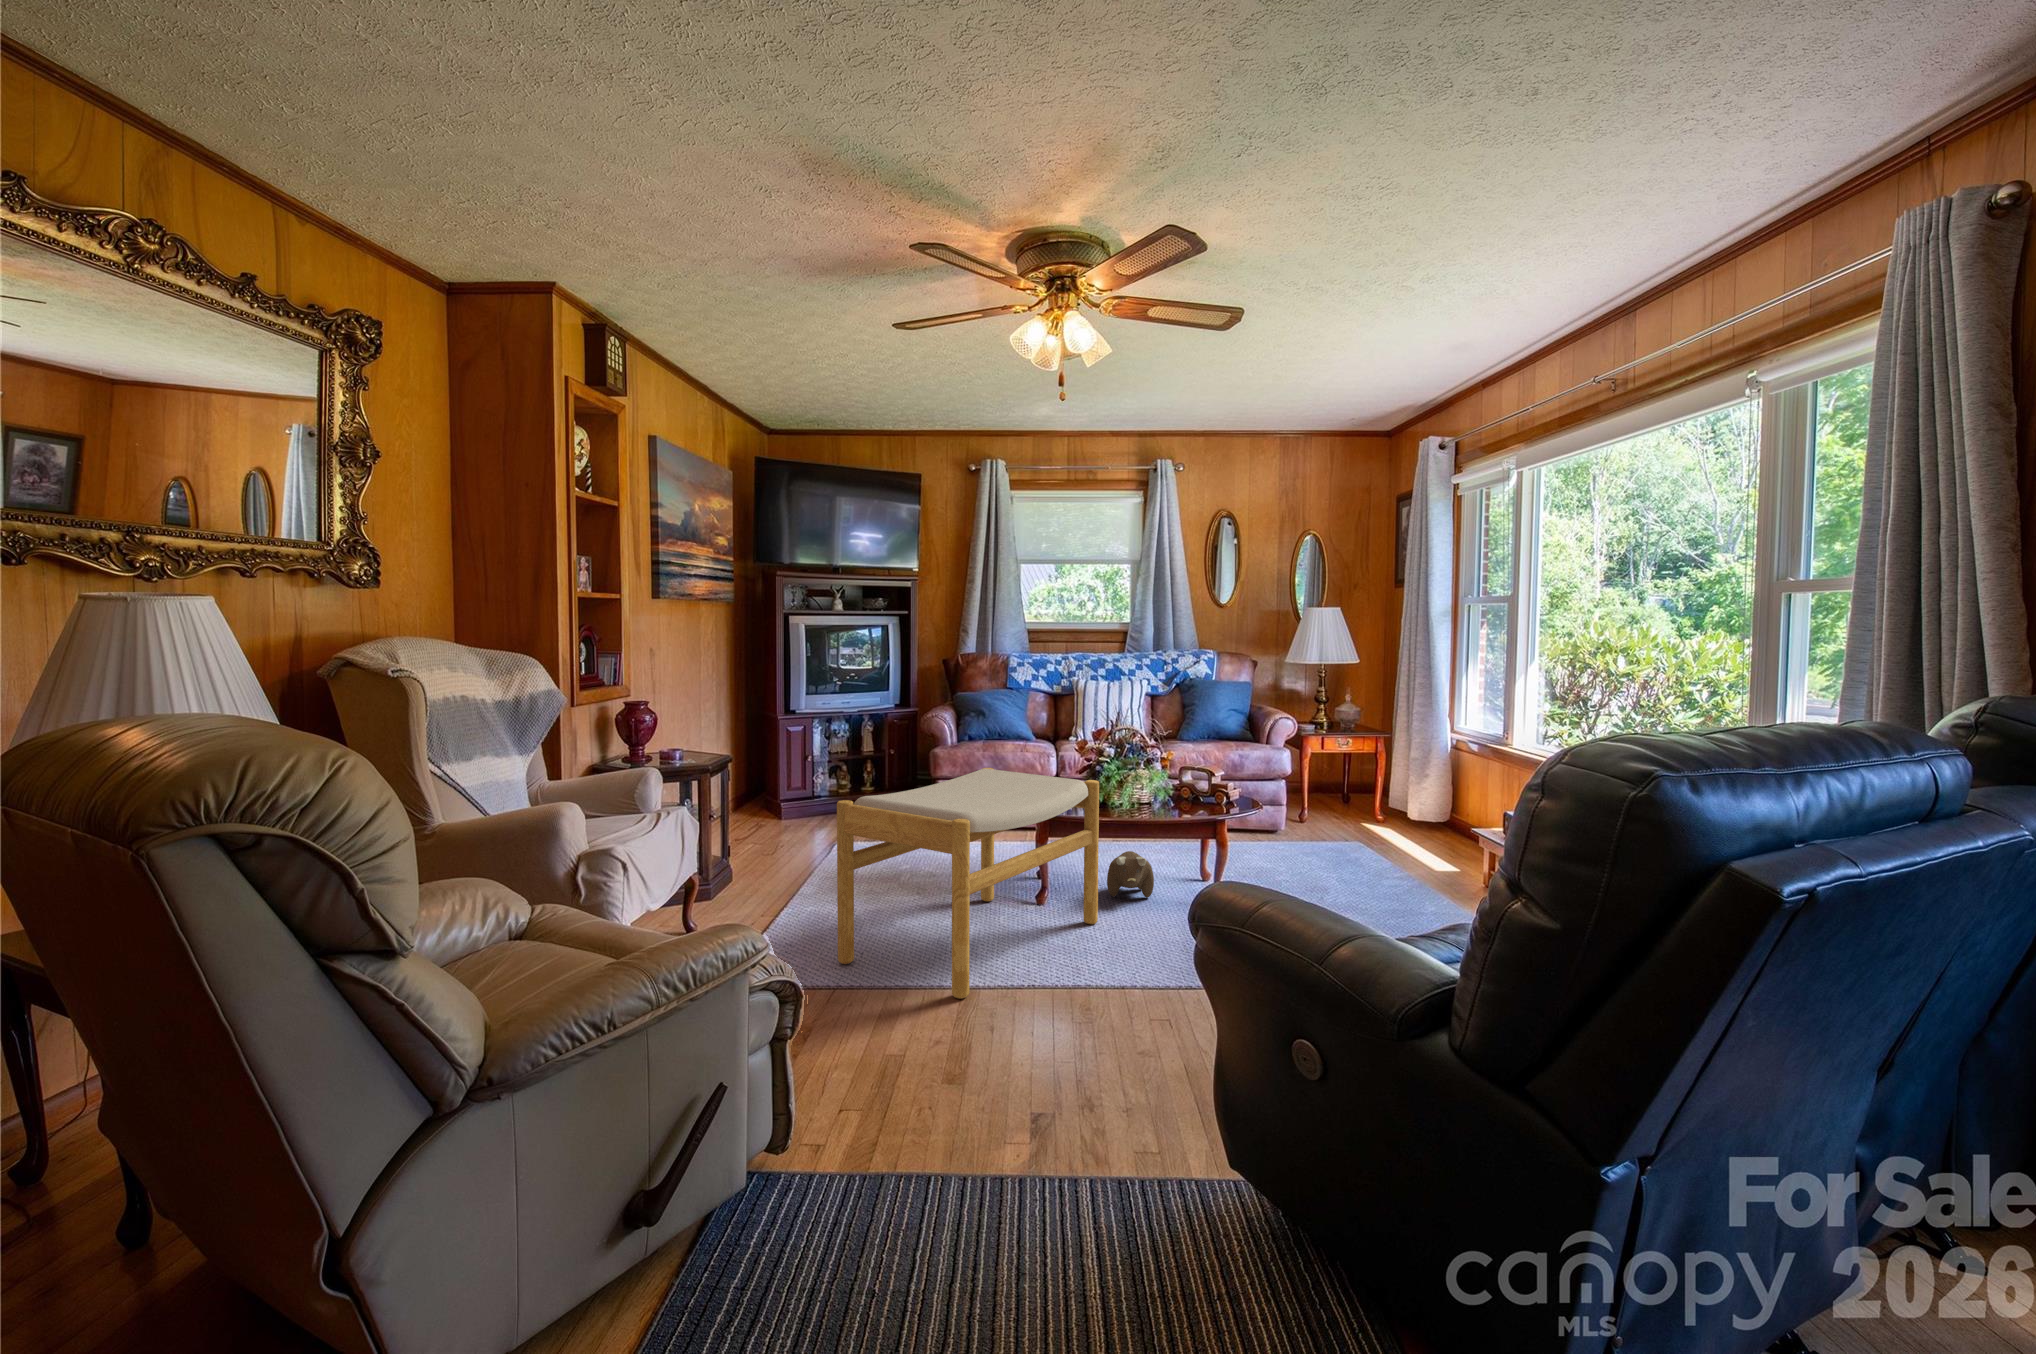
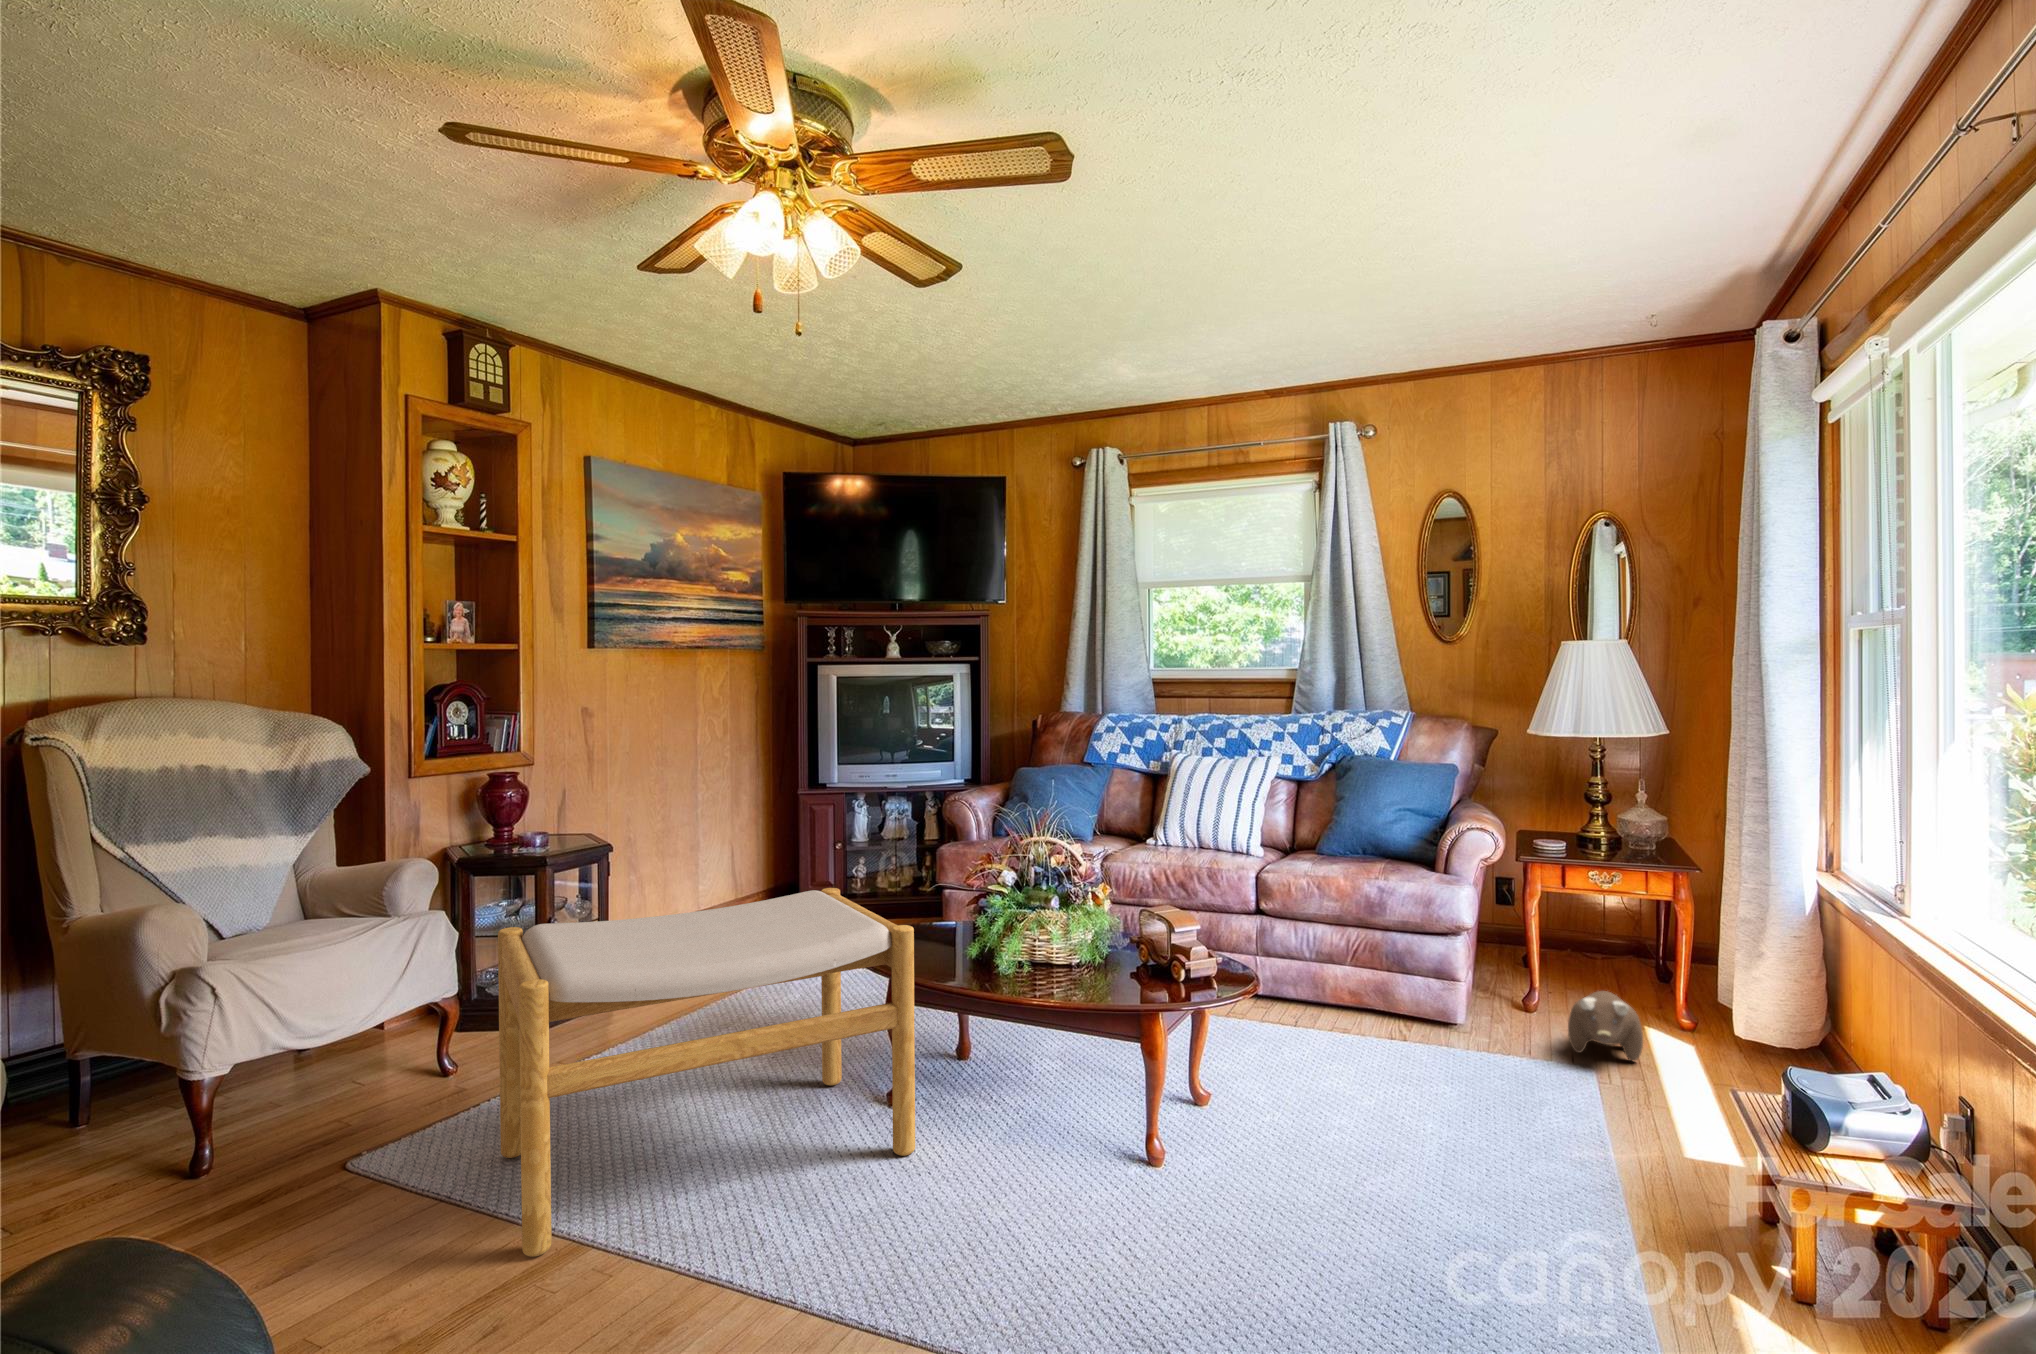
plush toy: present [1107,851,1154,898] -> present [1568,991,1643,1061]

